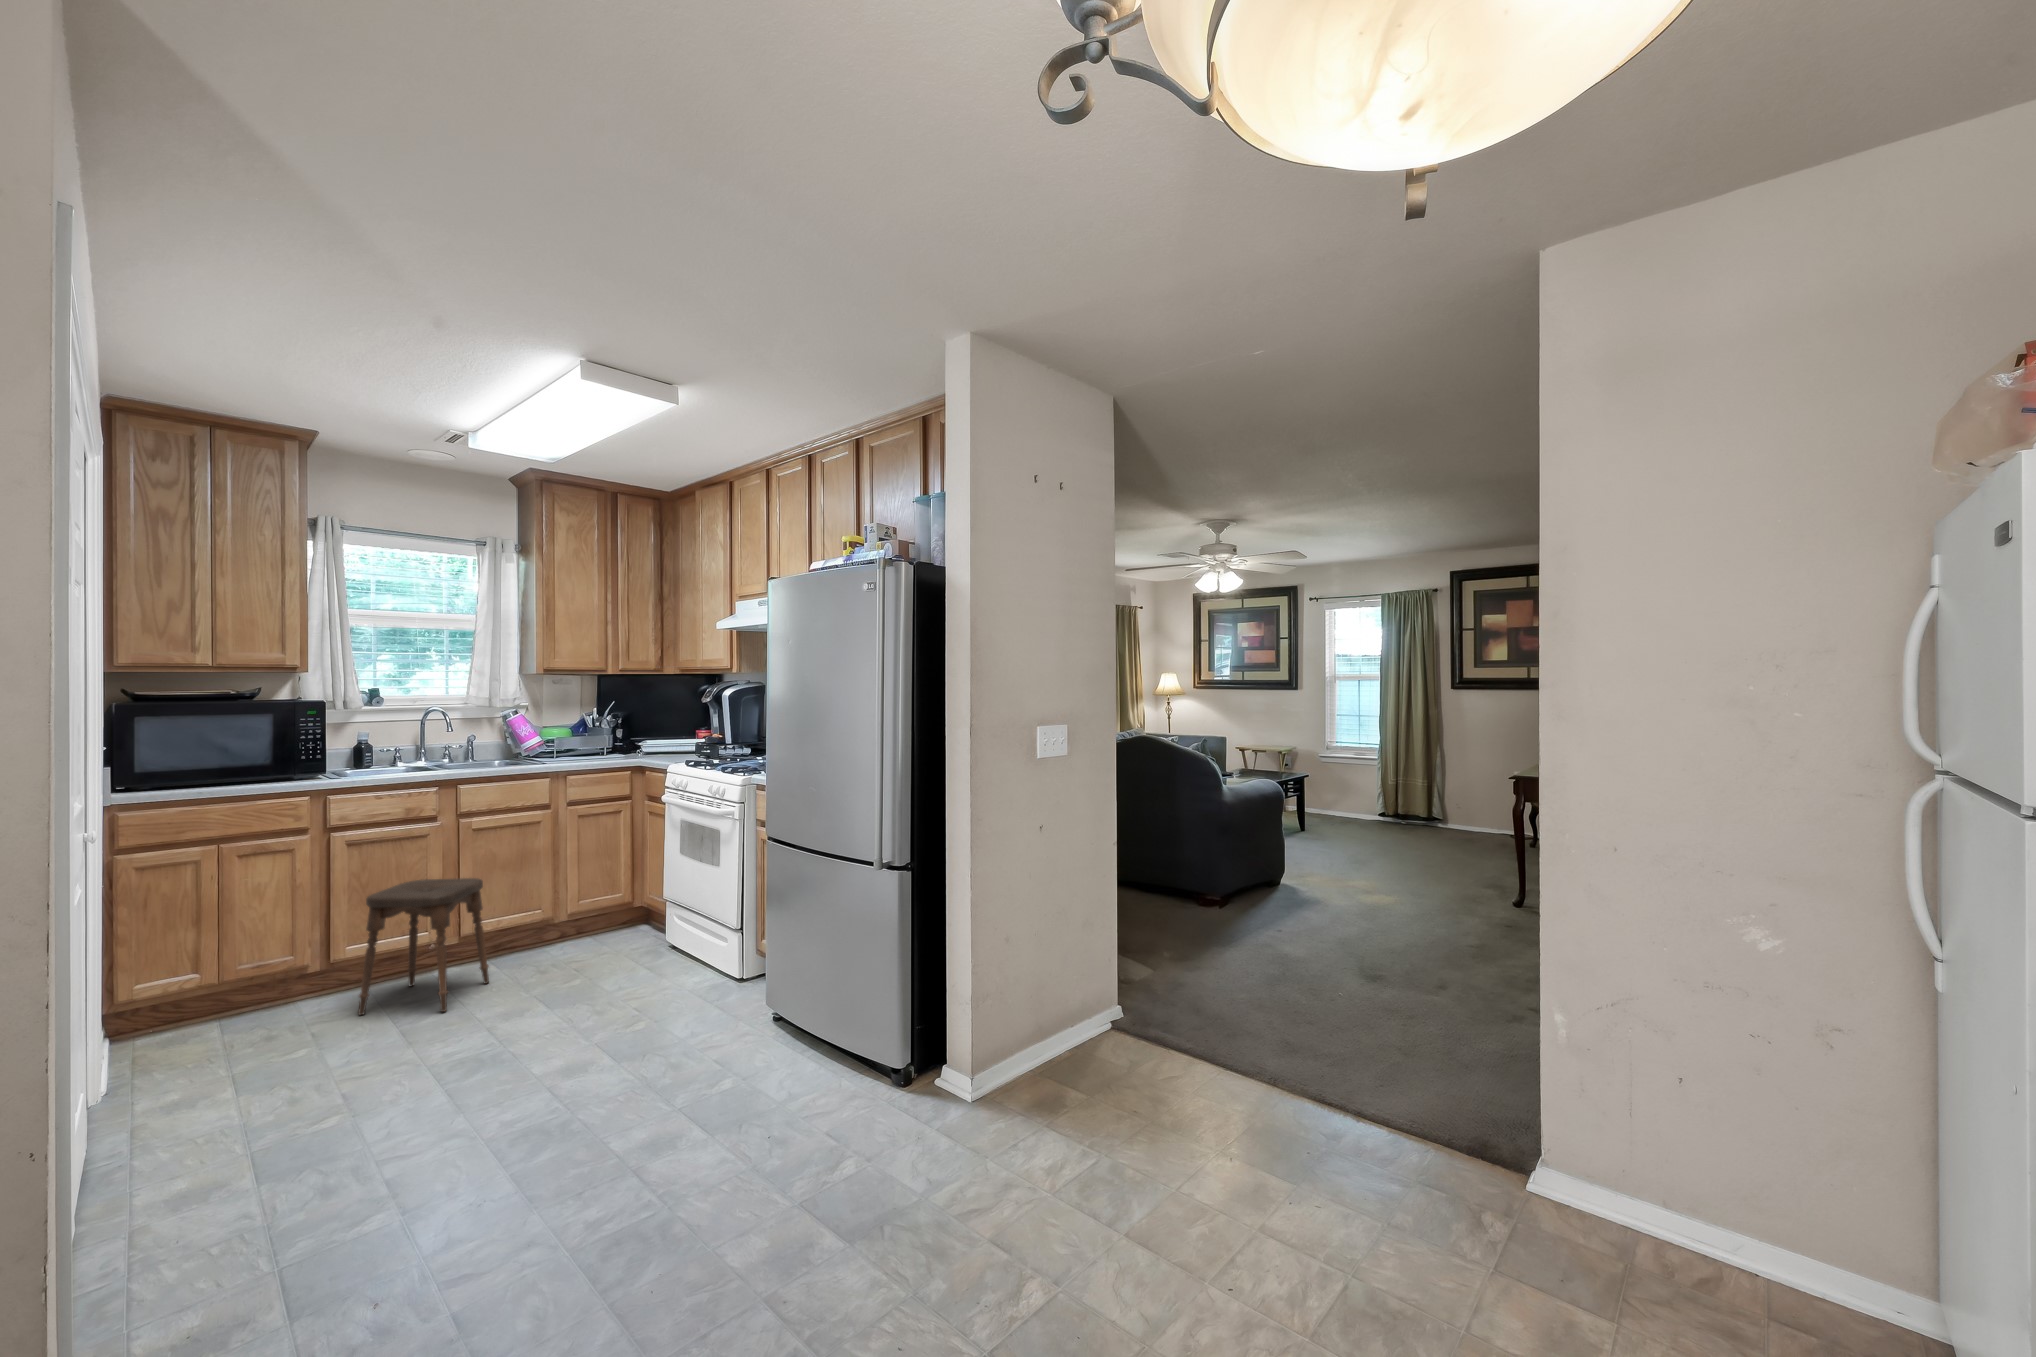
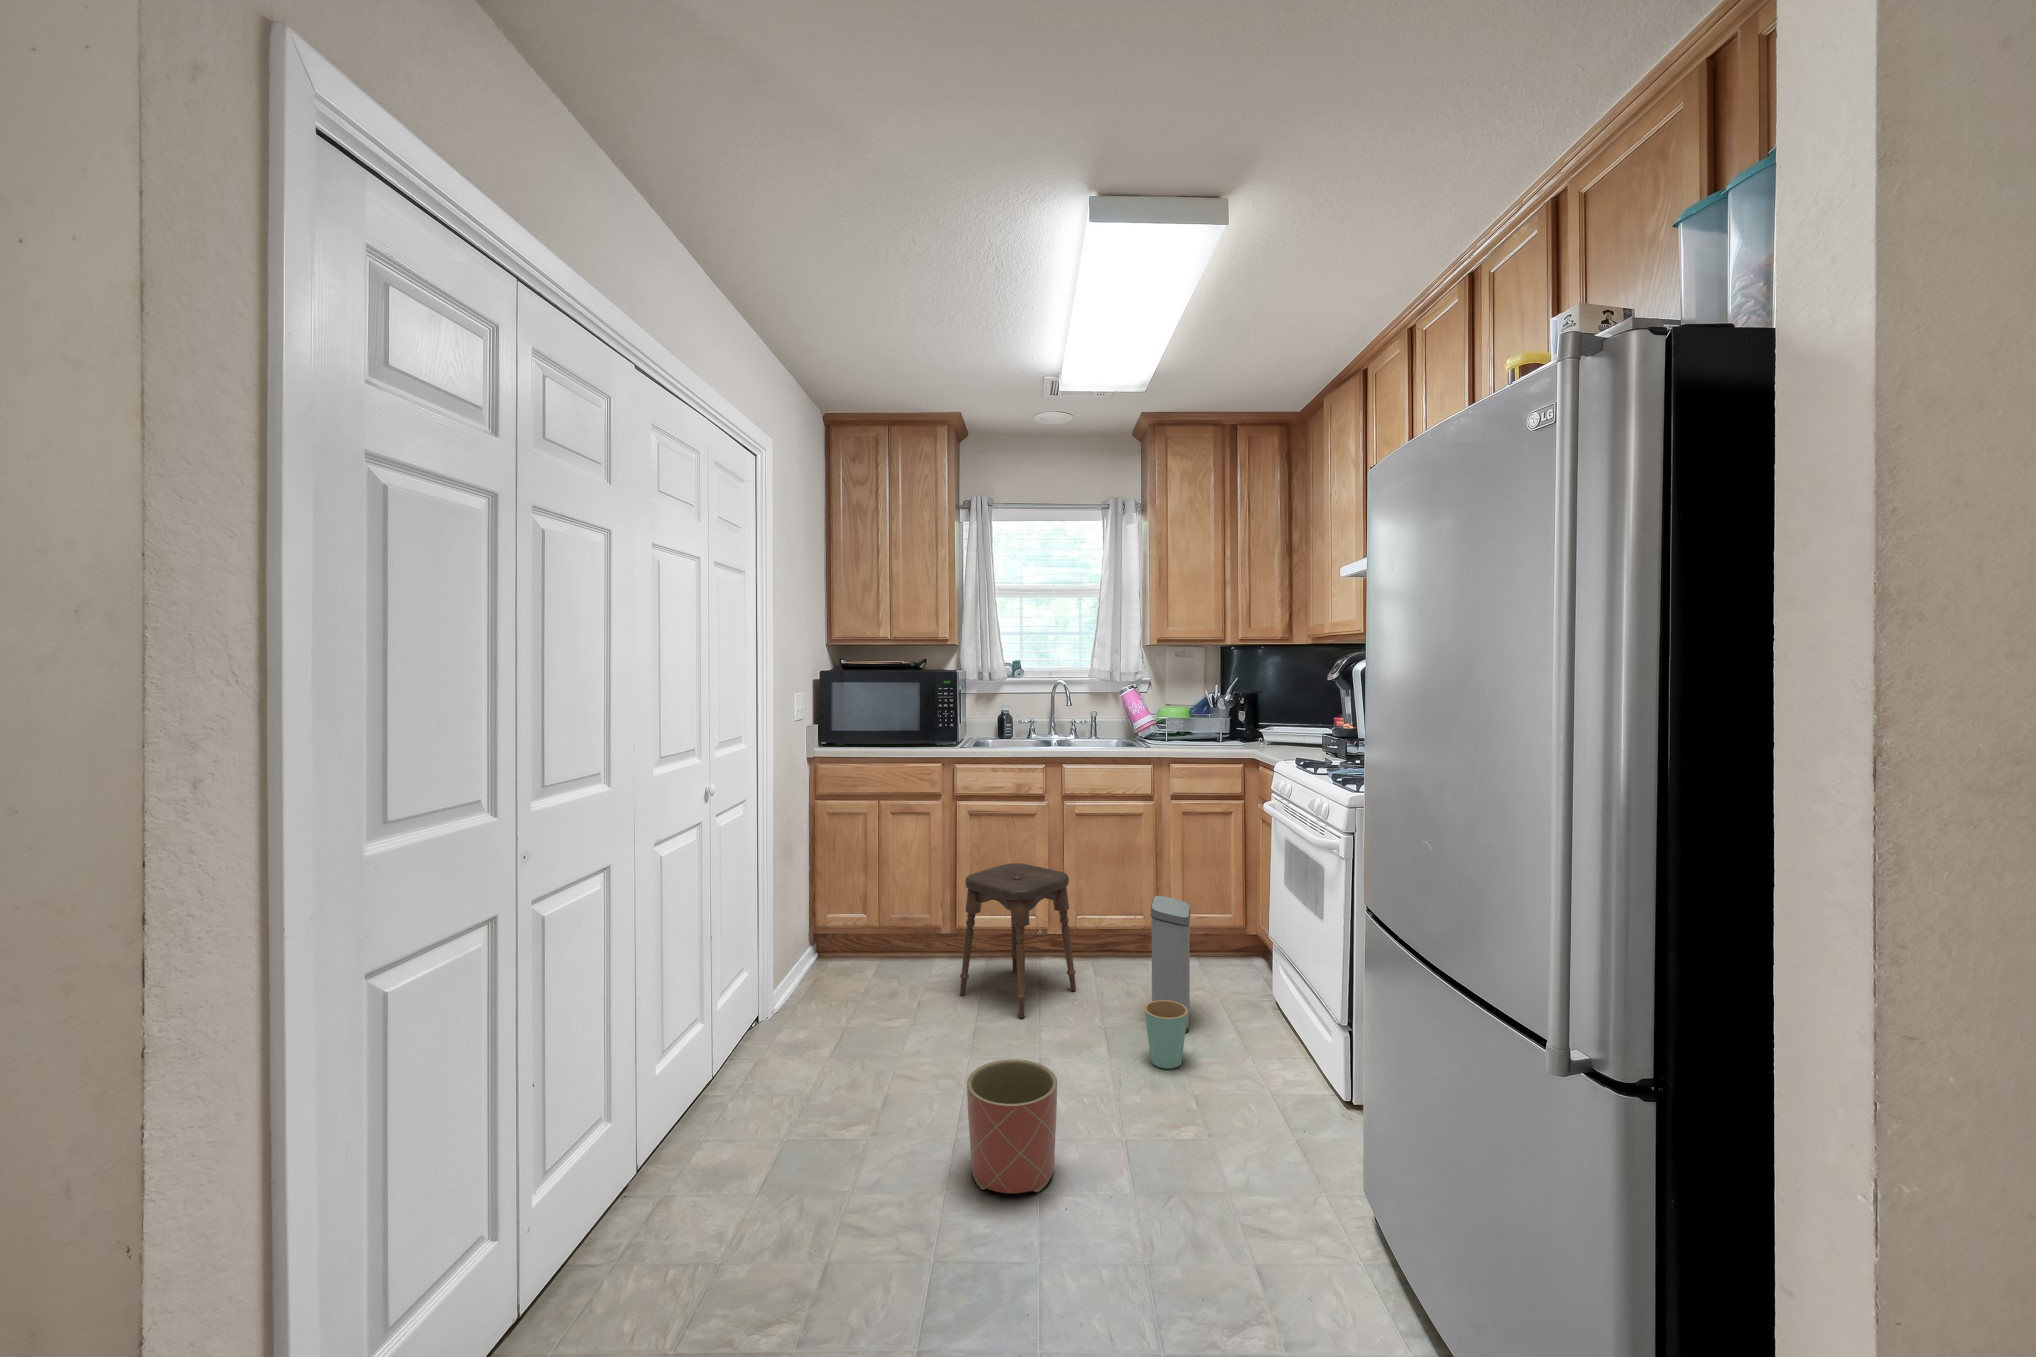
trash can: none [573,879,618,1005] -> present [1144,896,1190,1069]
planter: none [460,1003,545,1108] -> present [967,1059,1057,1194]

